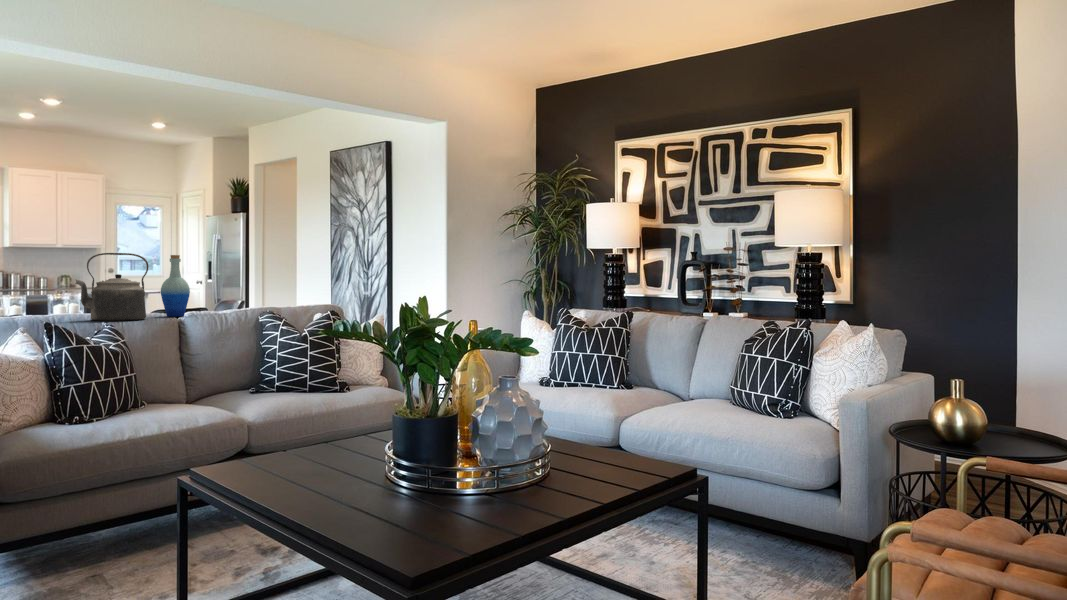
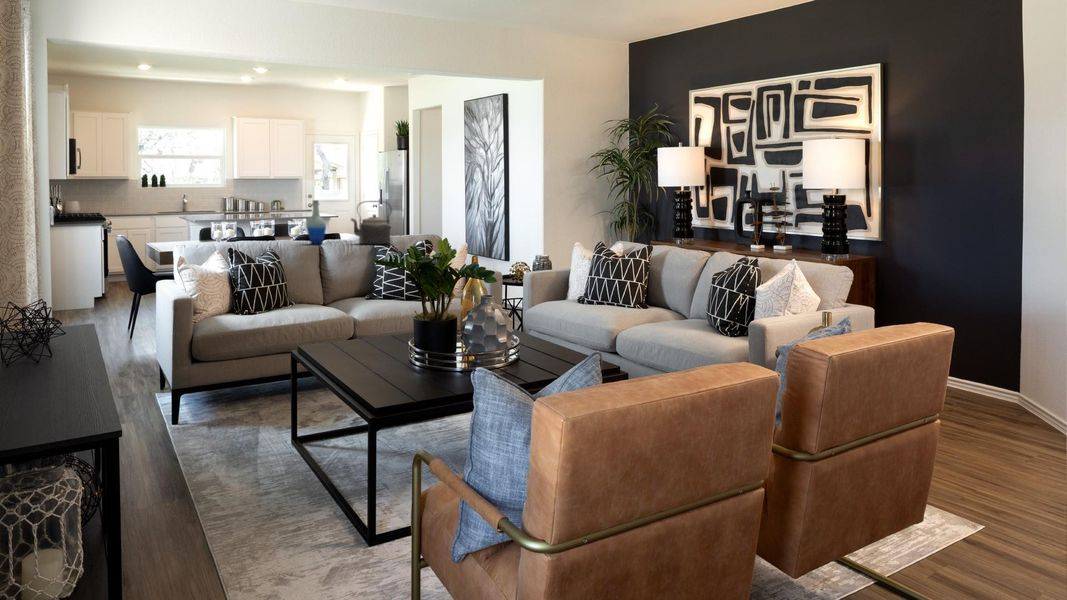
kettle: present [75,253,148,321] -> present [351,201,391,244]

